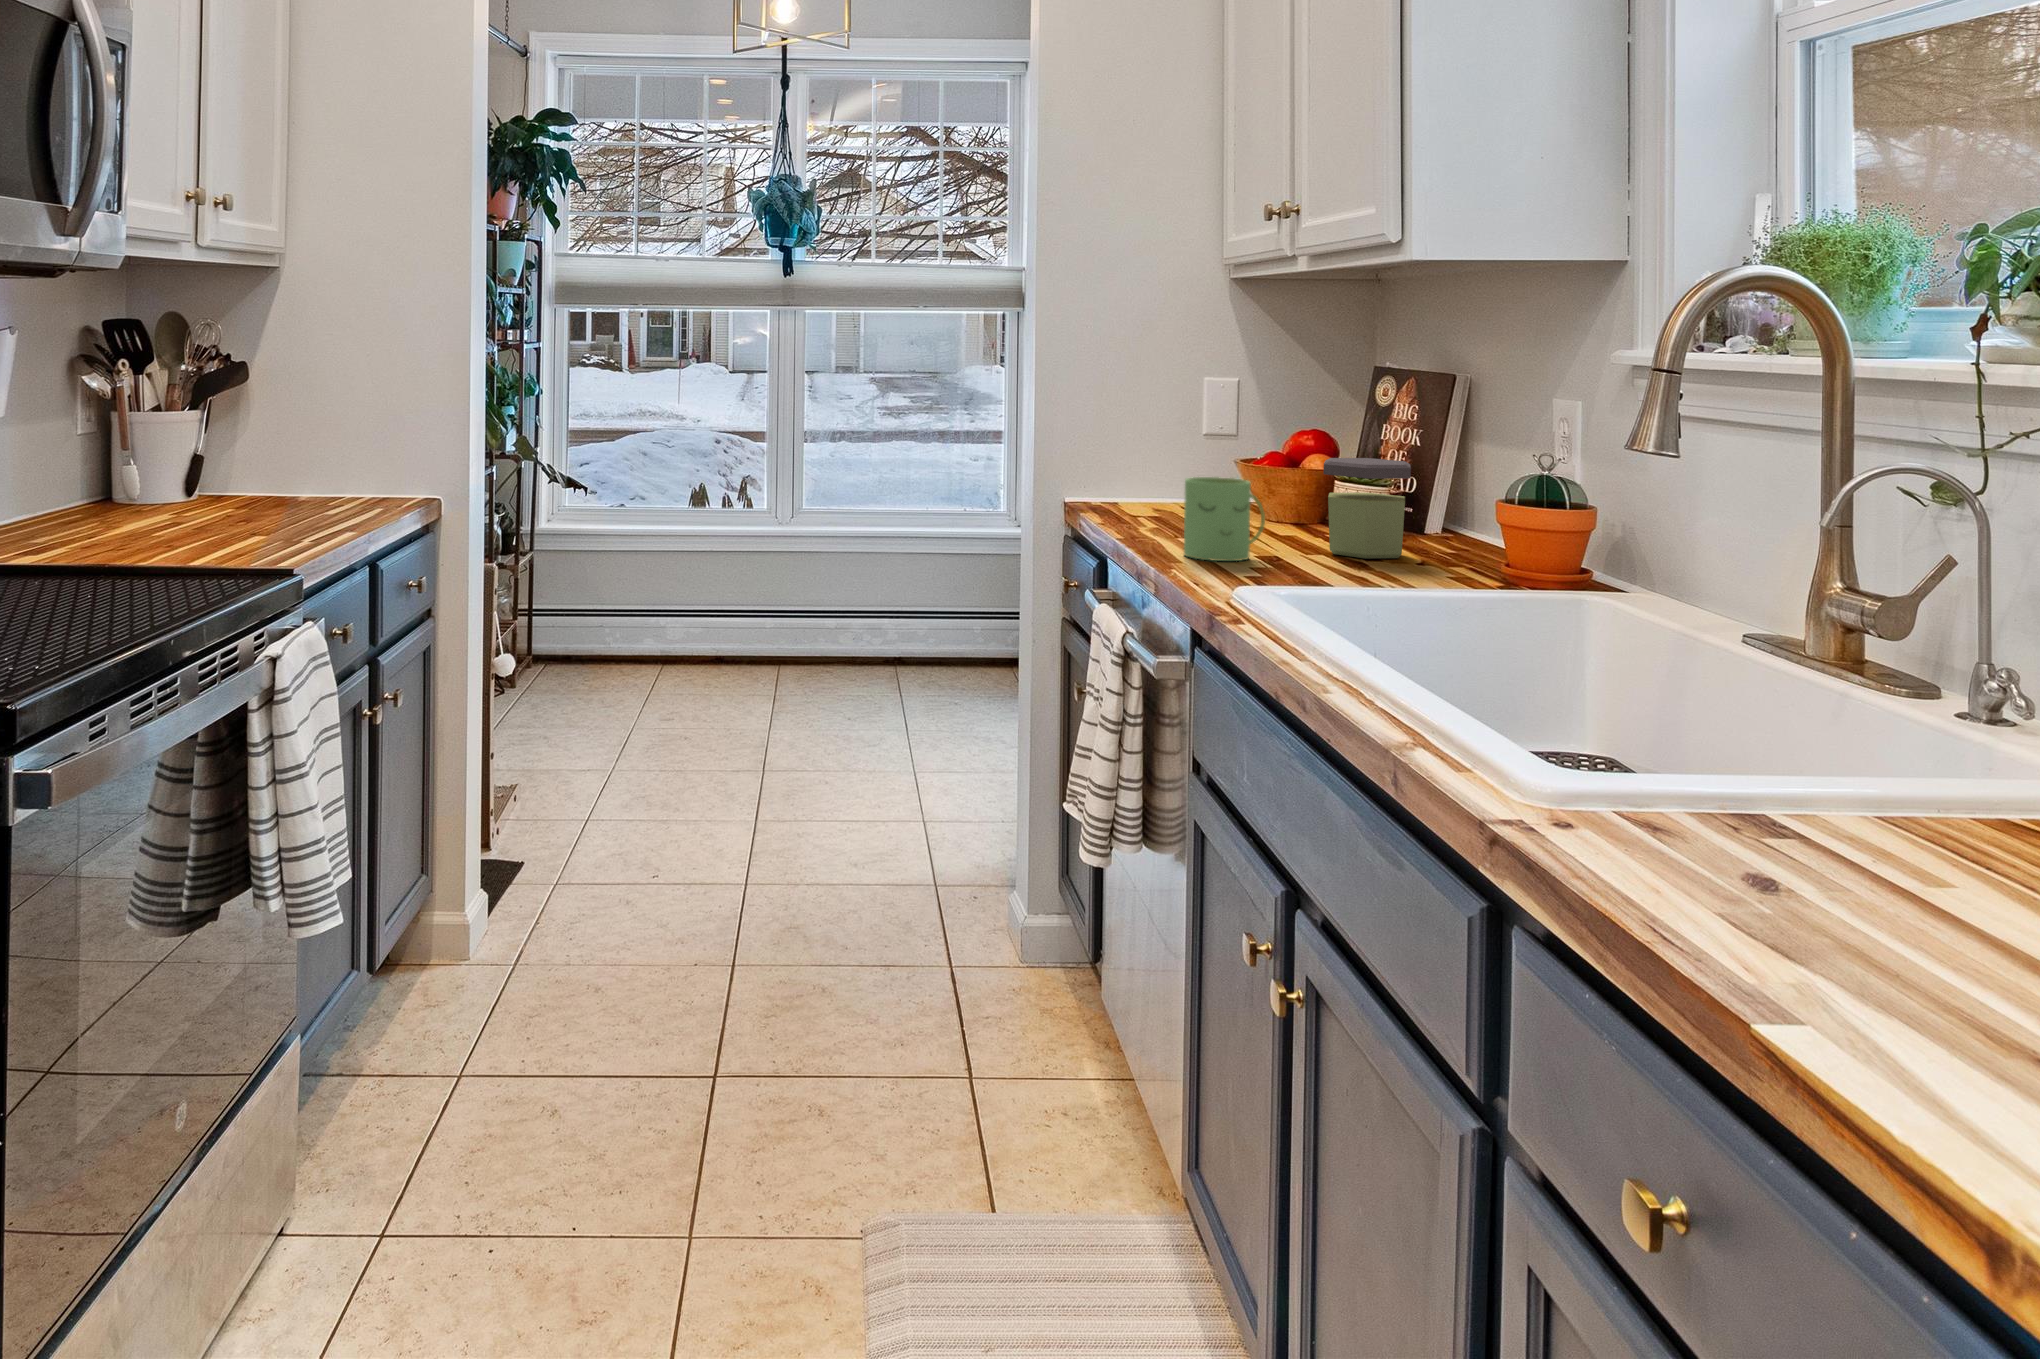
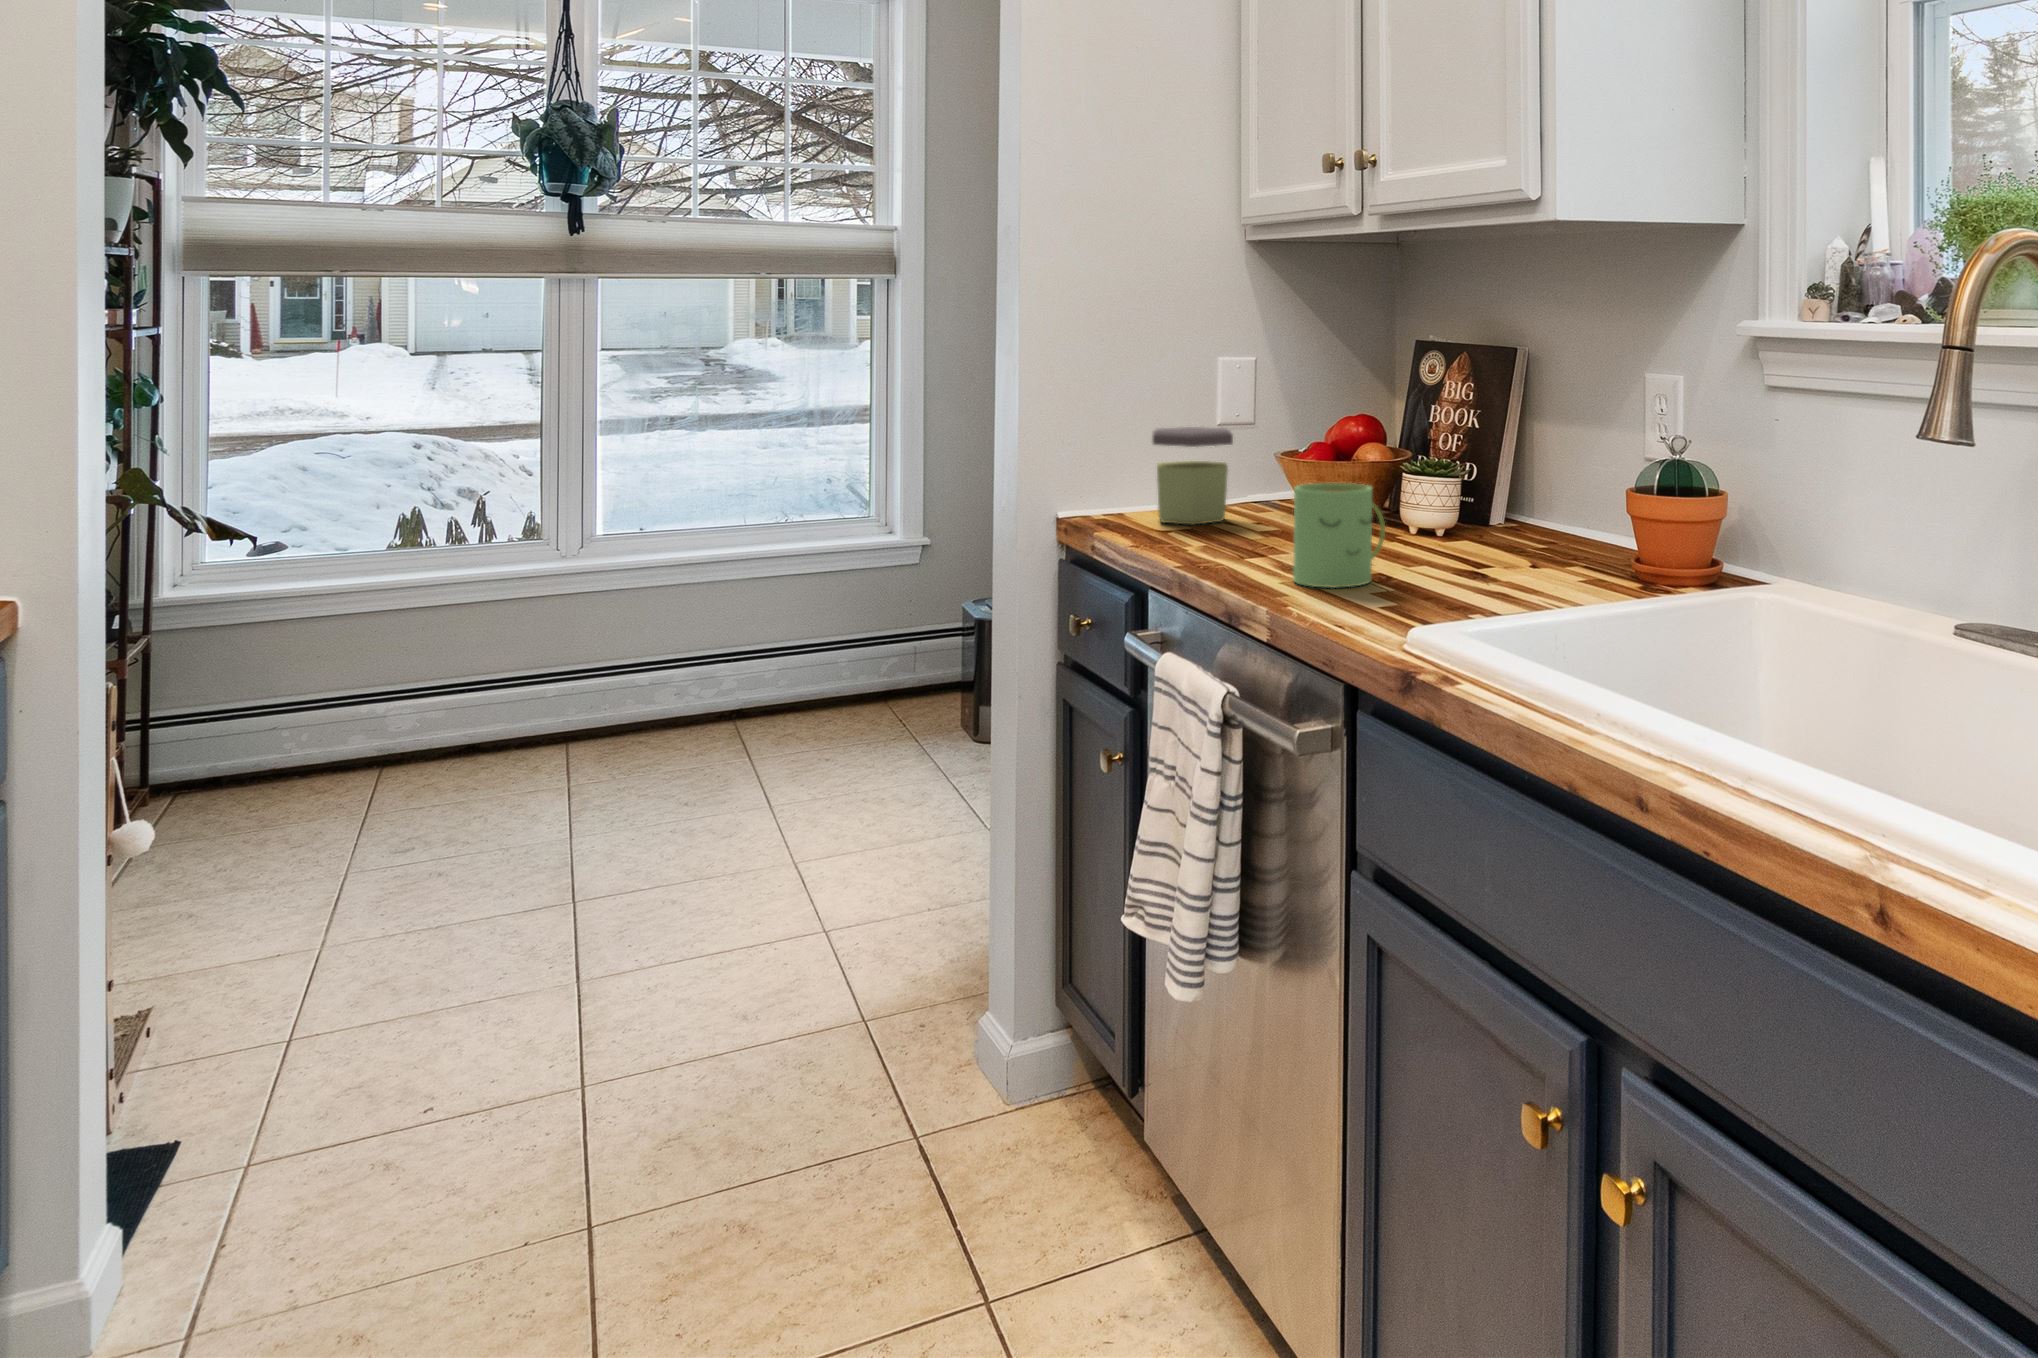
jar: present [1324,458,1411,559] -> present [1152,427,1233,524]

